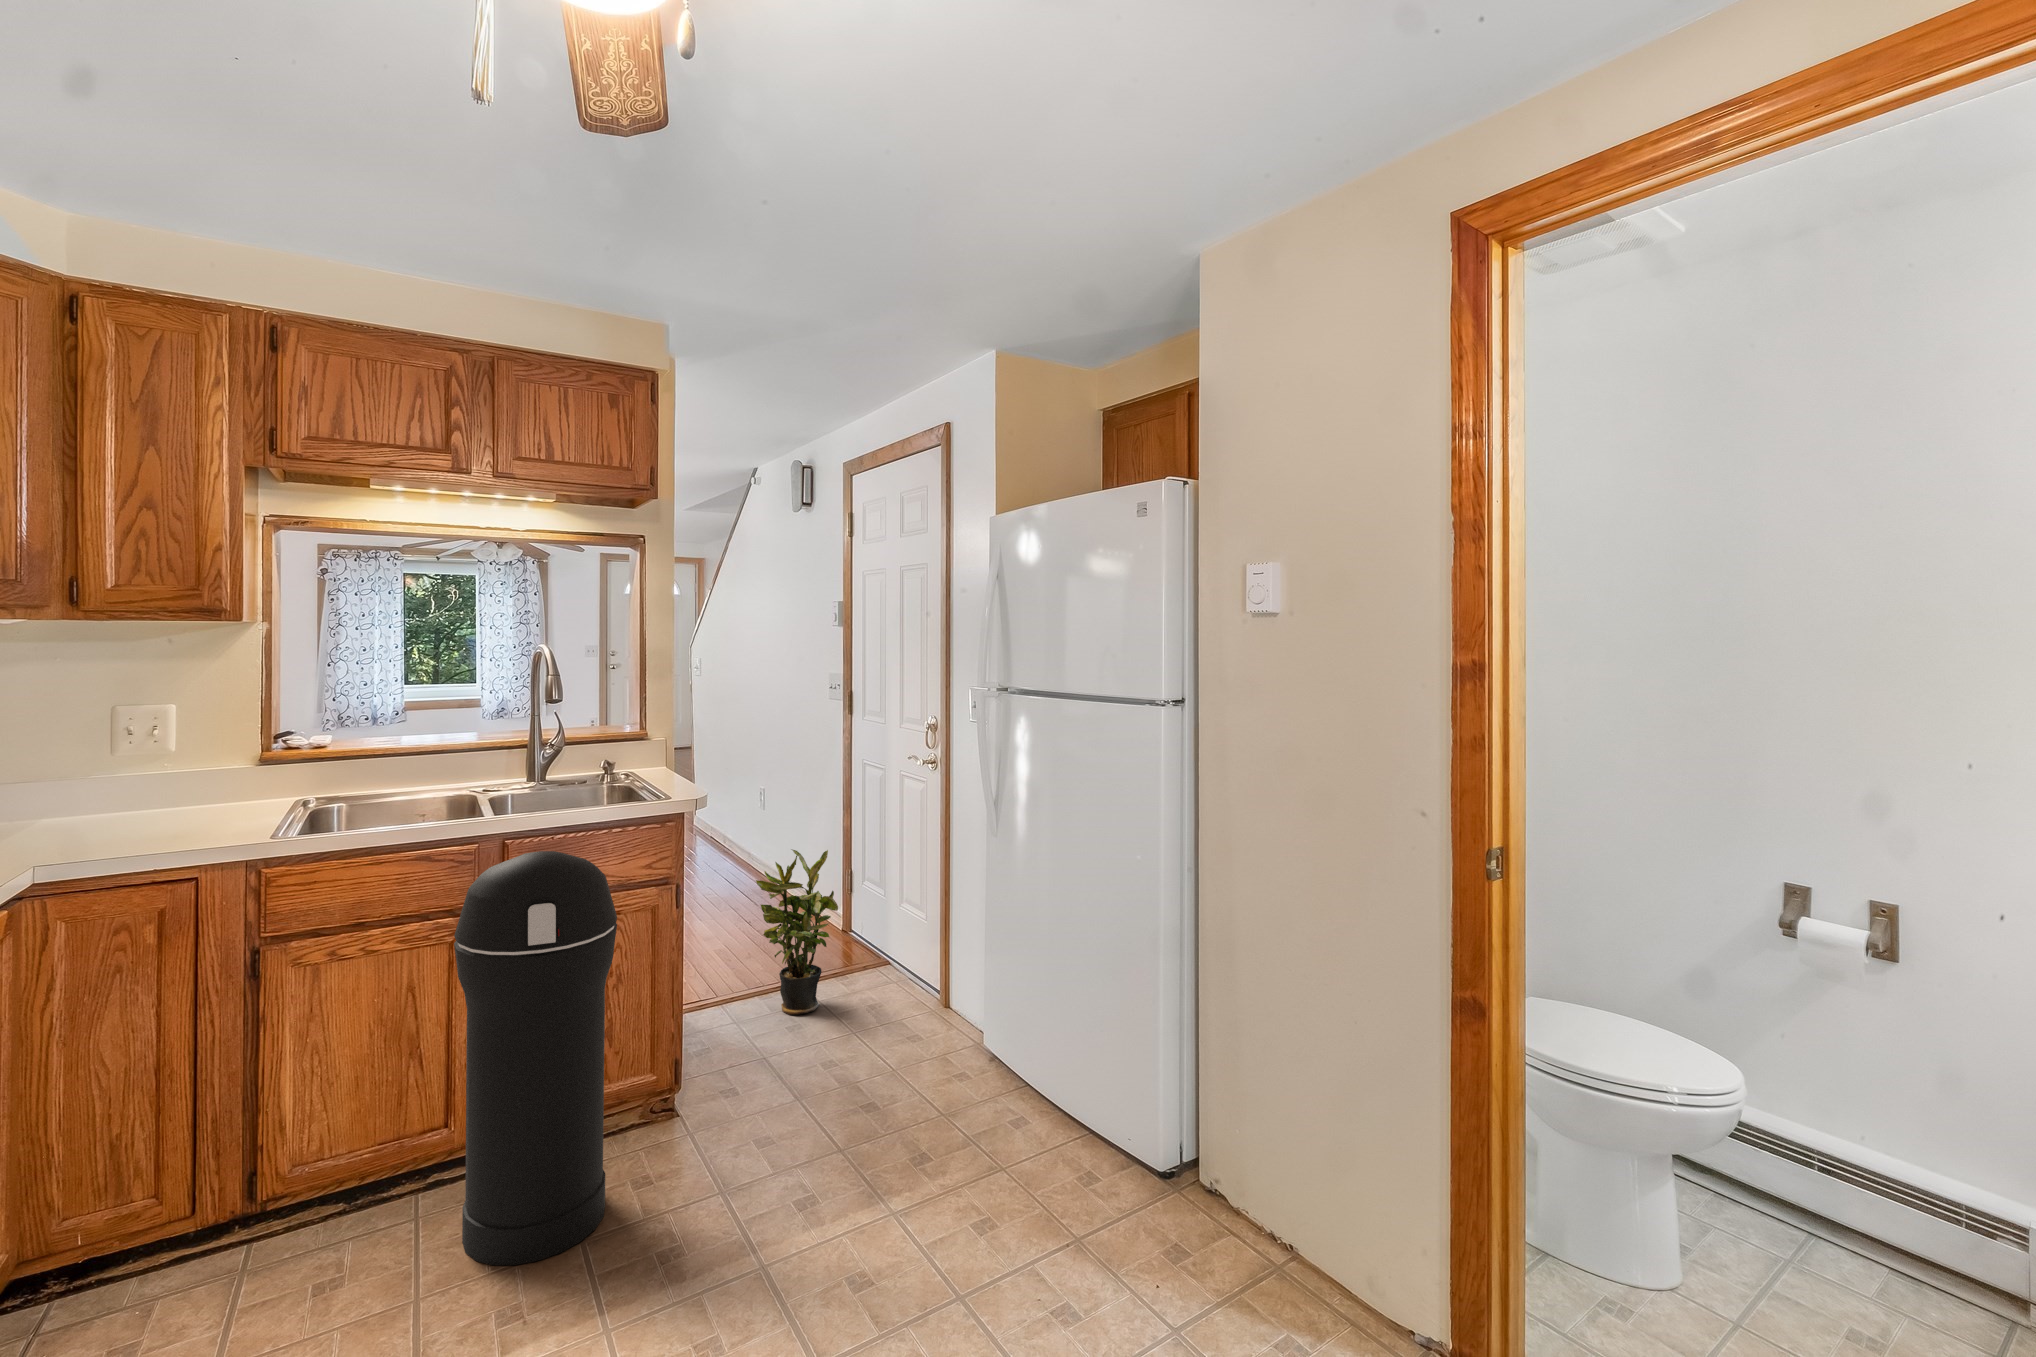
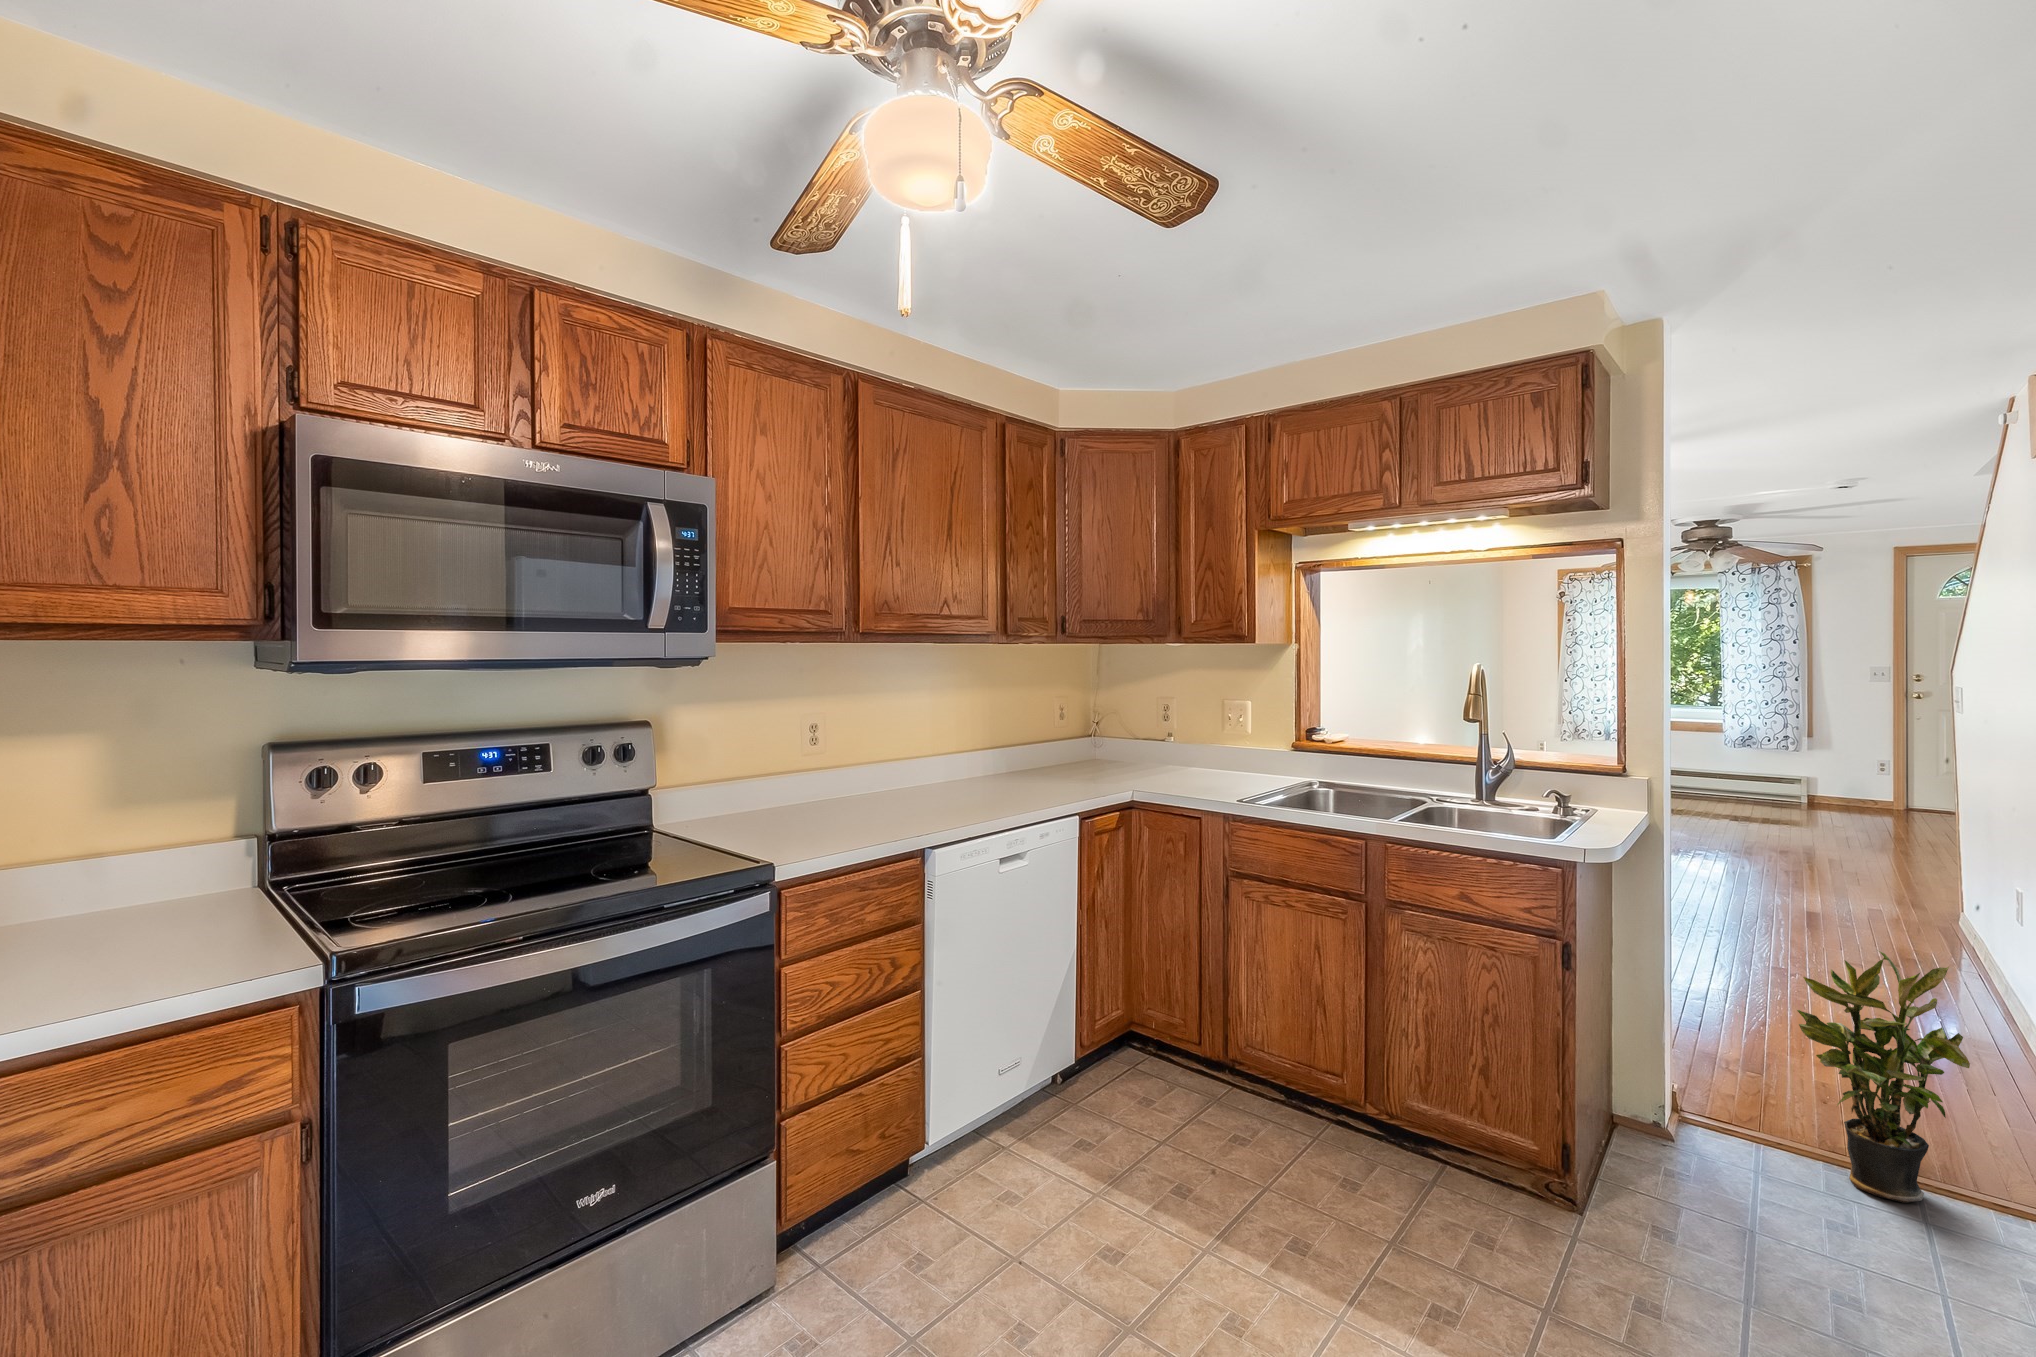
trash can: present [454,851,617,1265] -> none [1301,850,1446,1241]

